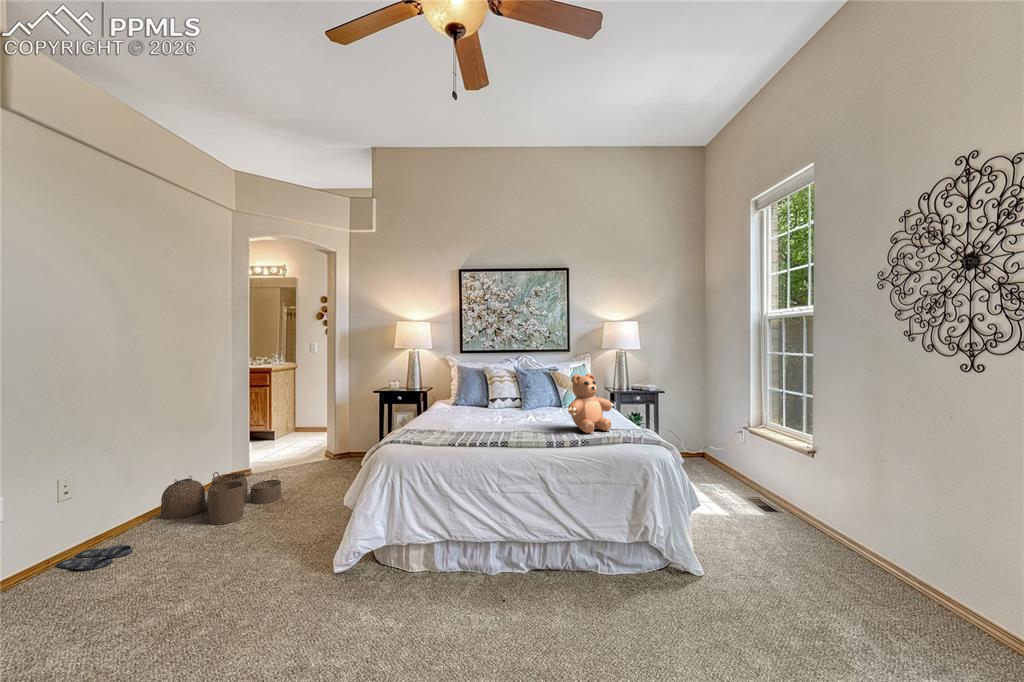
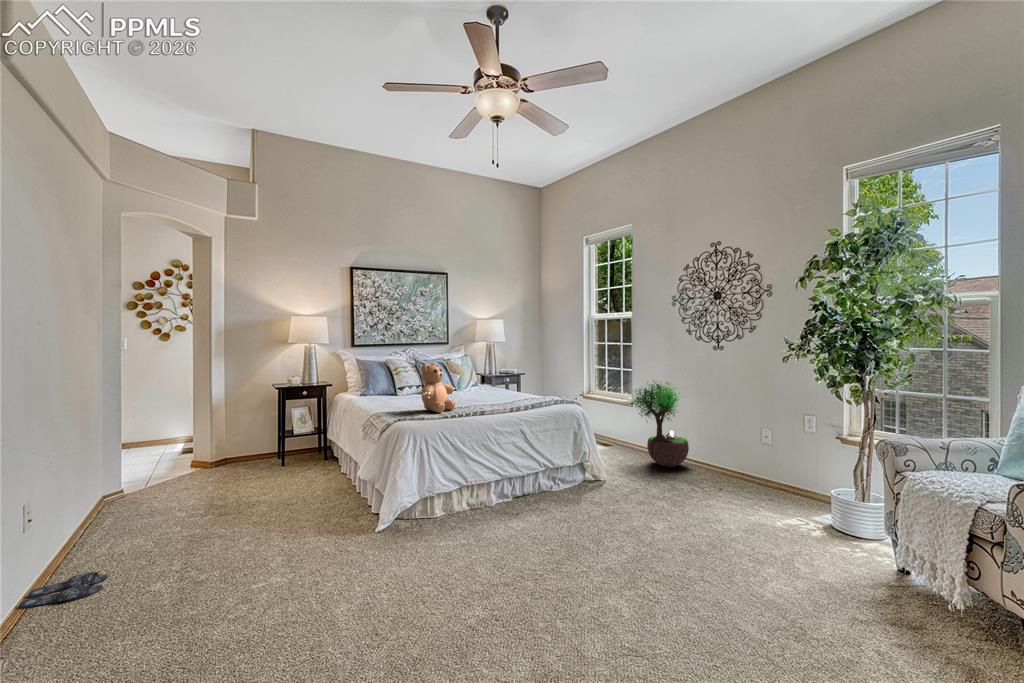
teddy bear: present [567,373,614,433] -> present [421,363,455,413]
potted tree: none [769,410,903,582] -> present [629,379,689,467]
woven basket: present [160,472,281,524] -> none [60,483,204,552]

